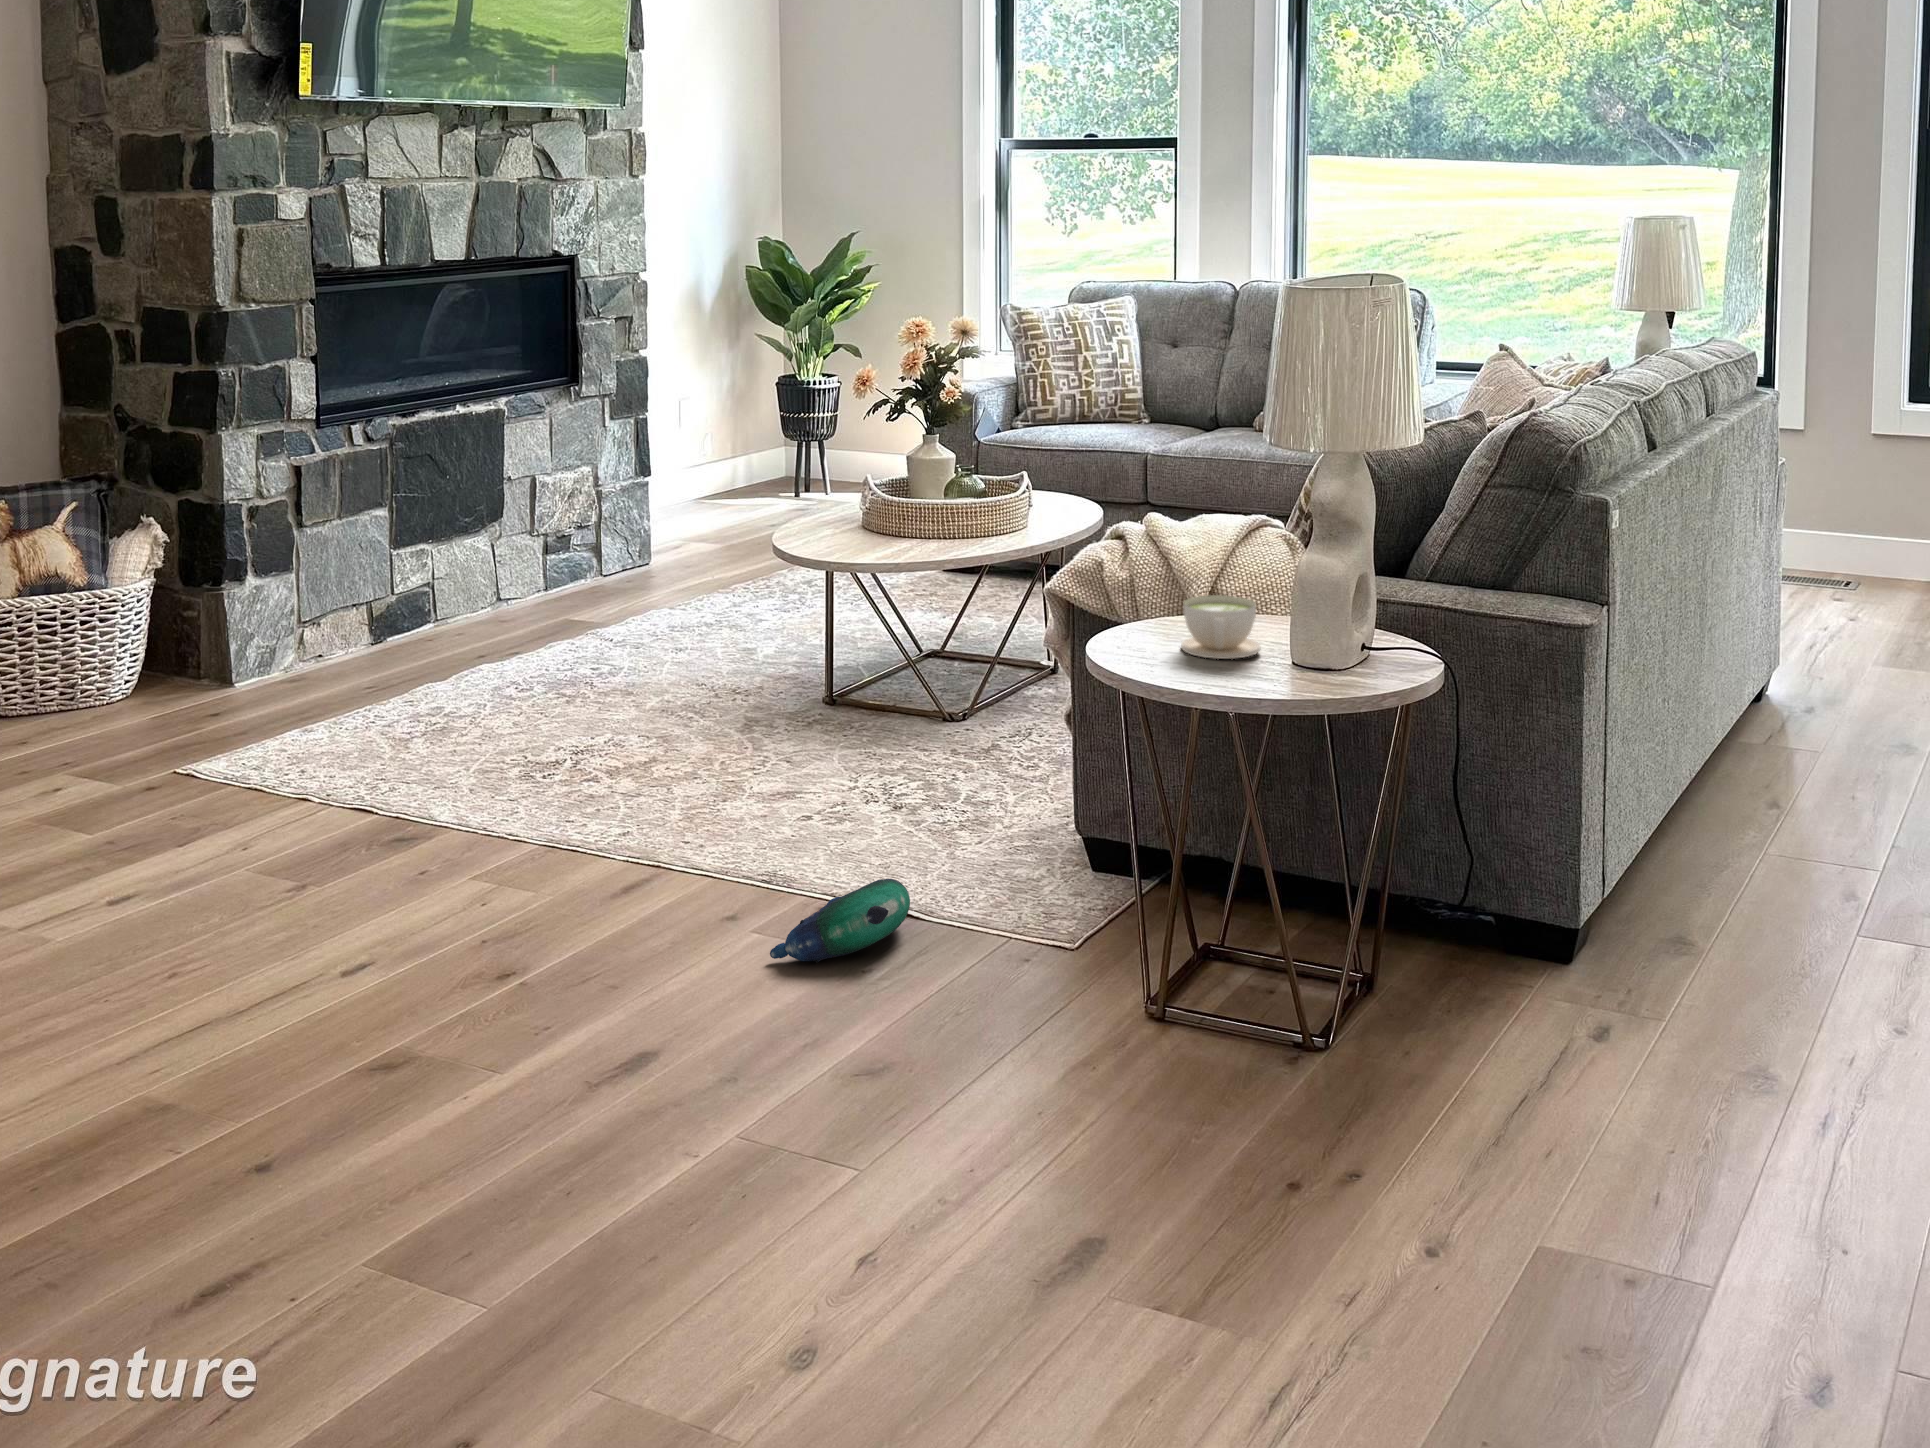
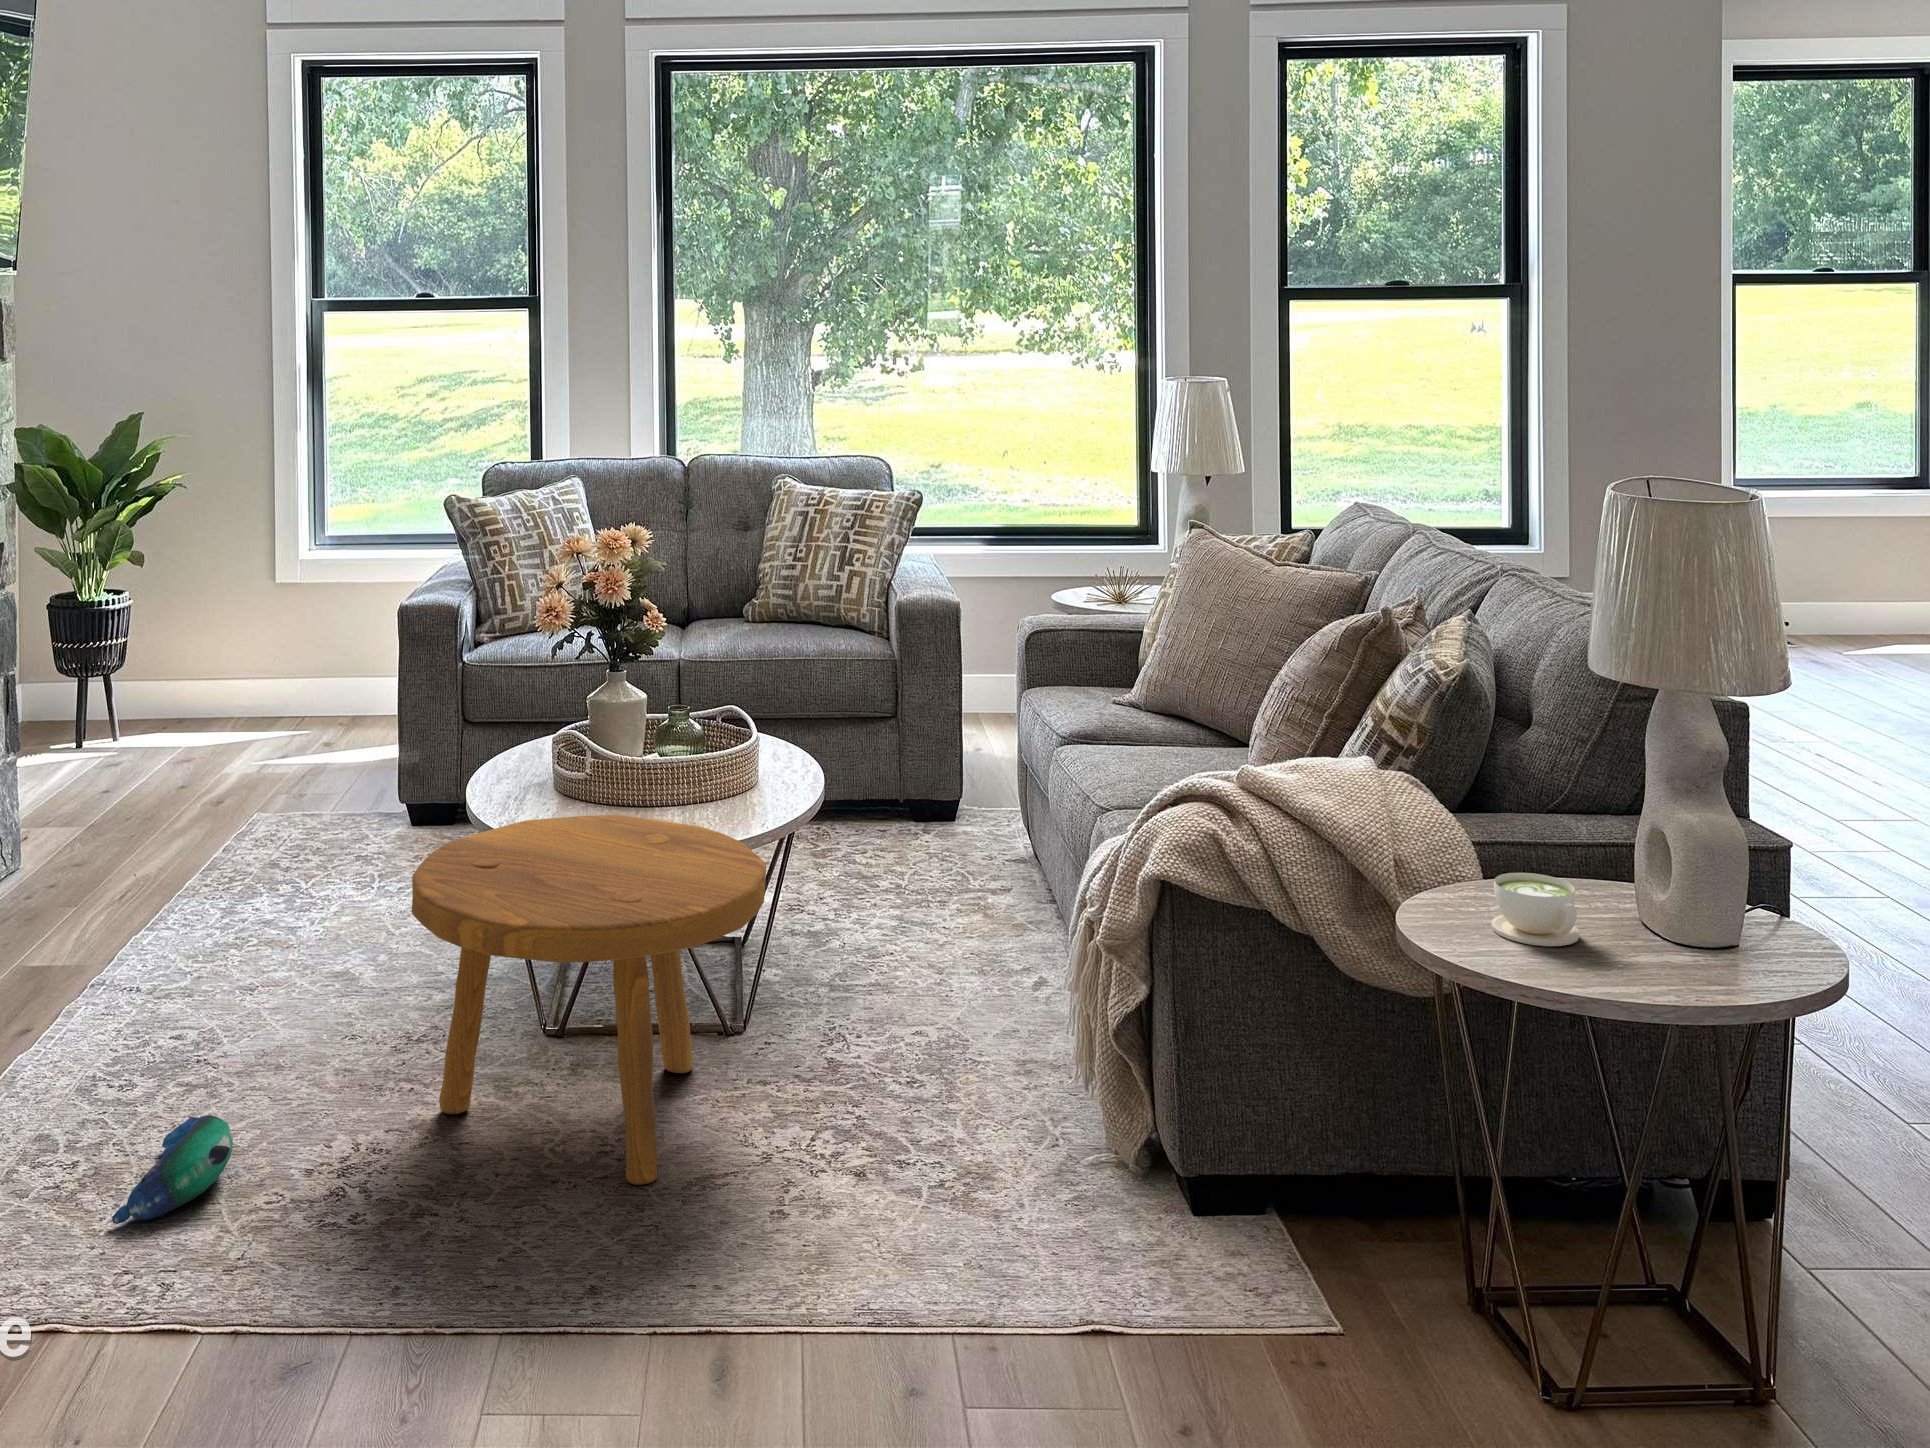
footstool: none [609,537,902,809] -> present [412,815,766,1185]
plush toy: present [770,879,910,962] -> present [112,1115,233,1224]

